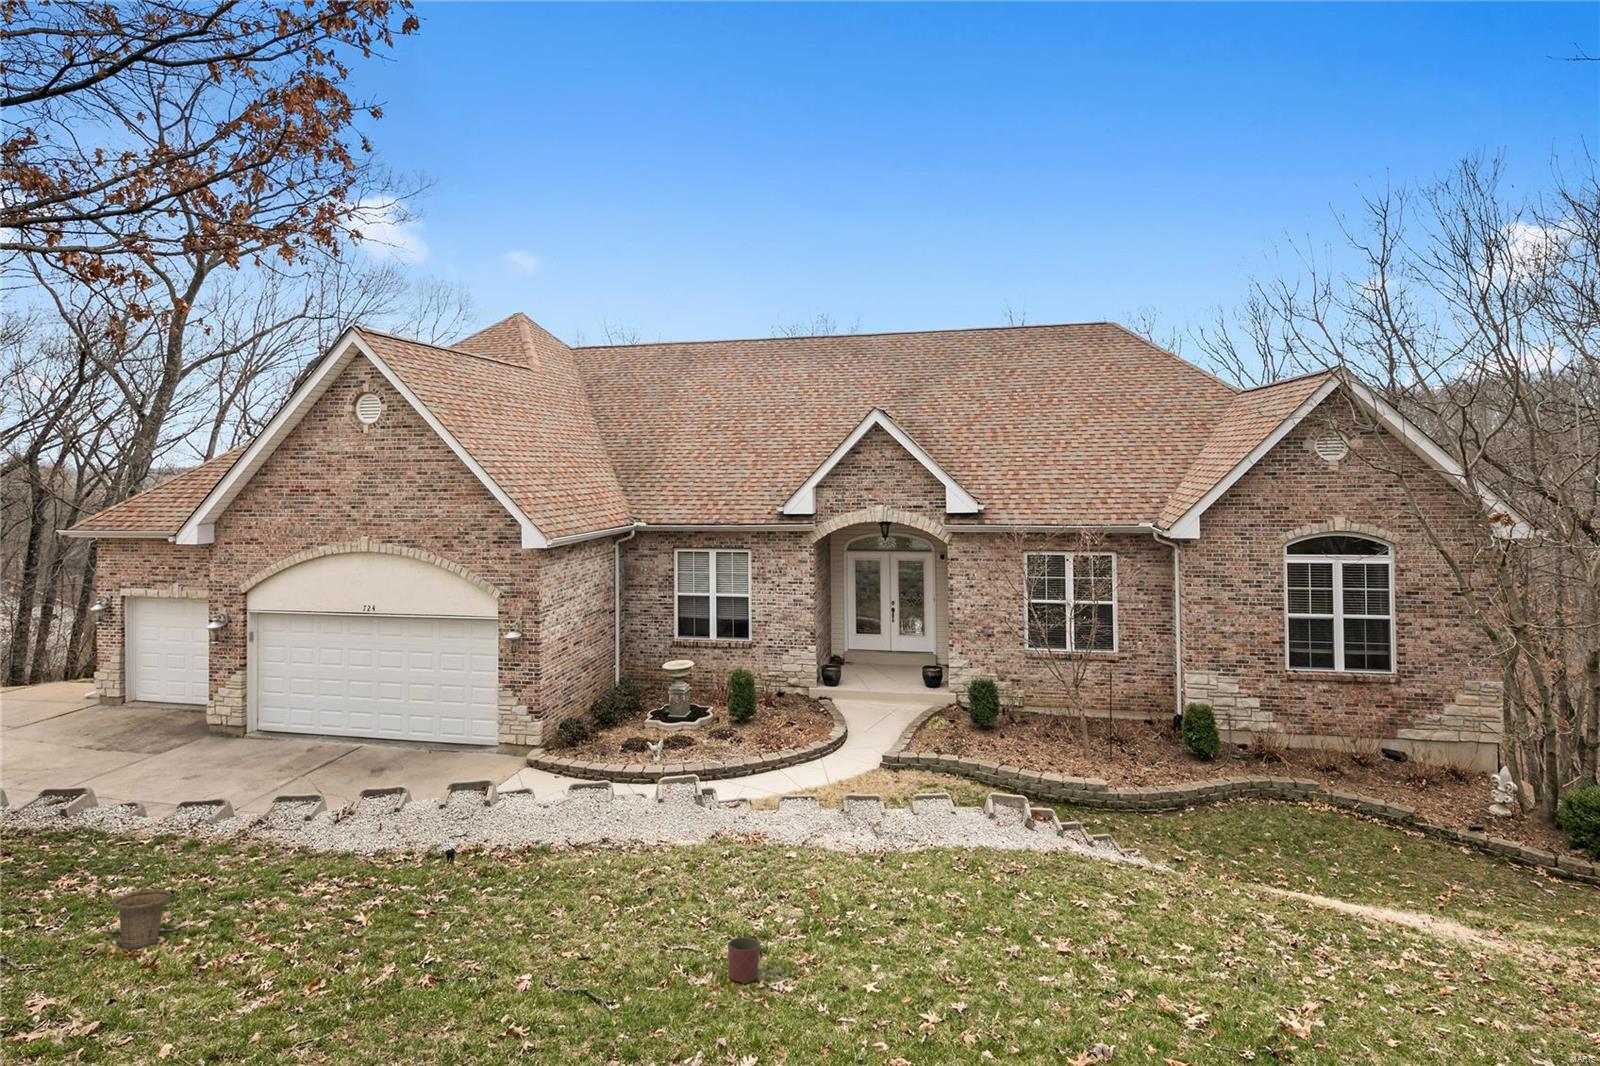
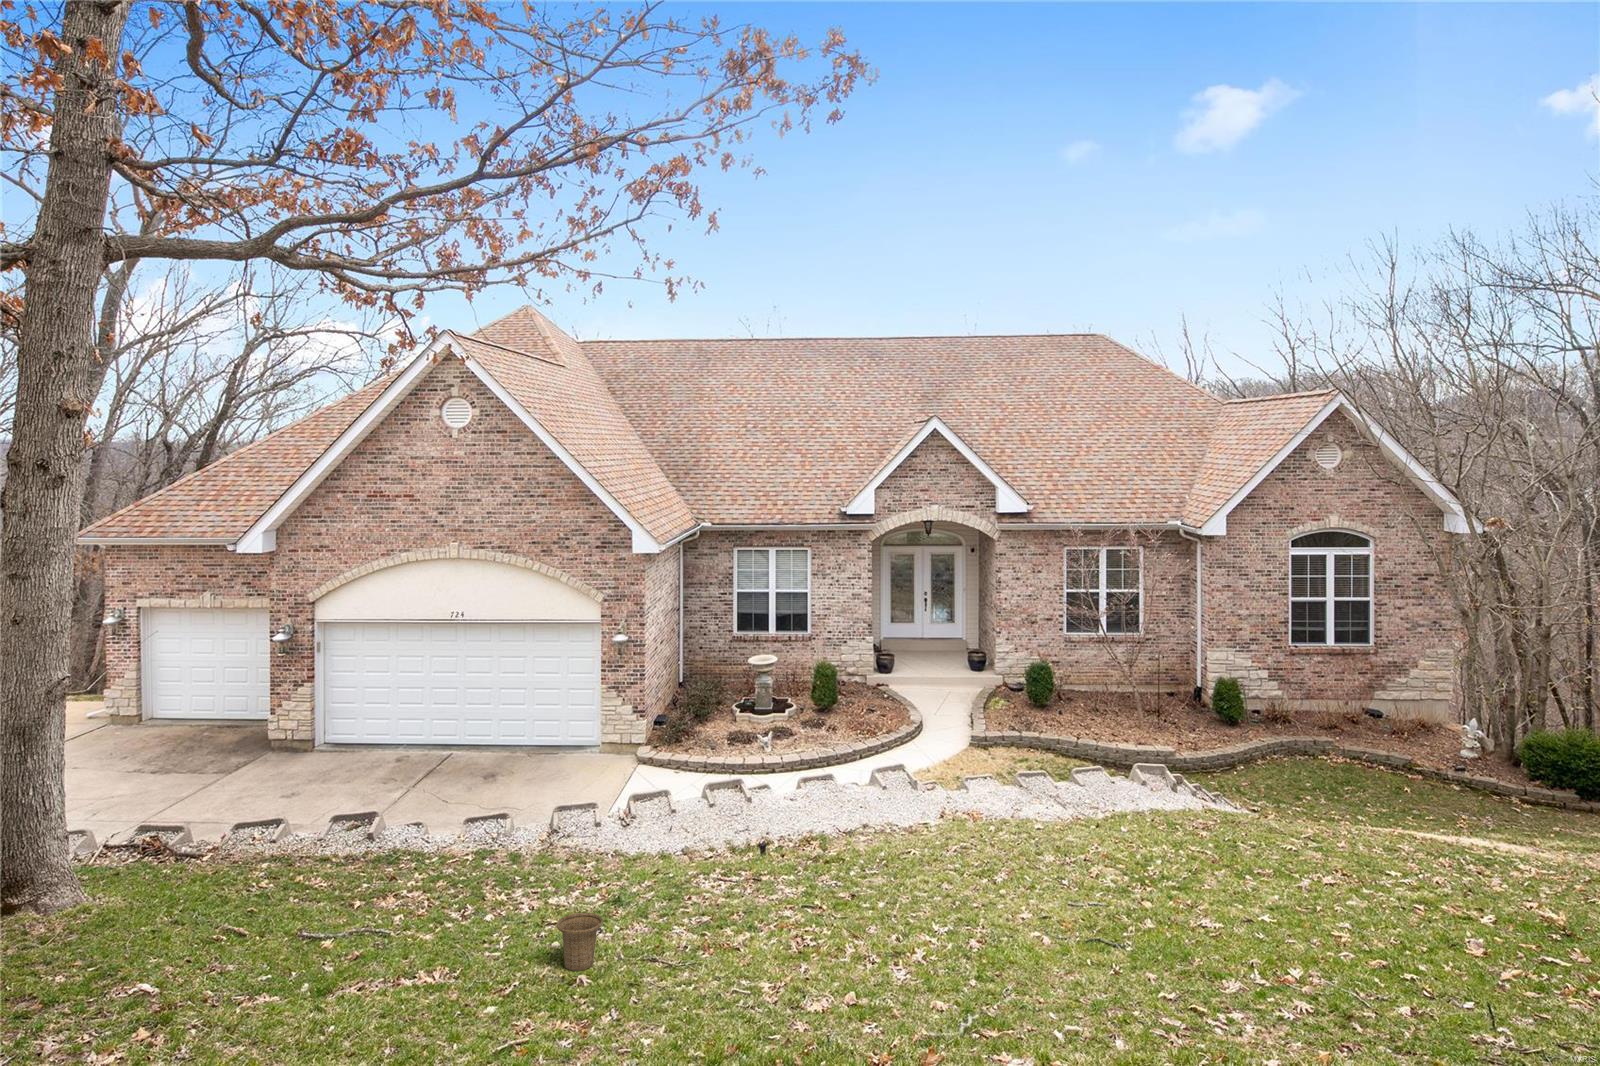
planter: present [728,937,760,984] -> none [1109,906,1137,944]

